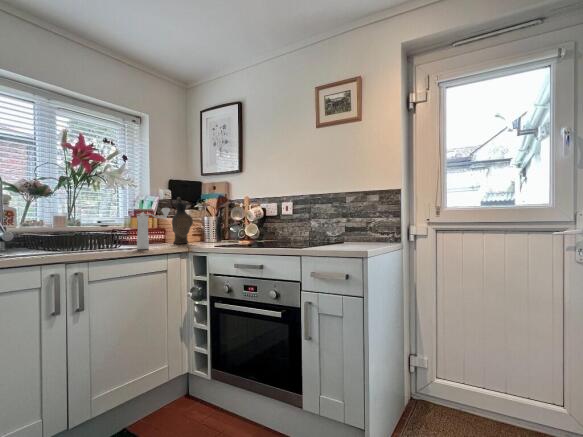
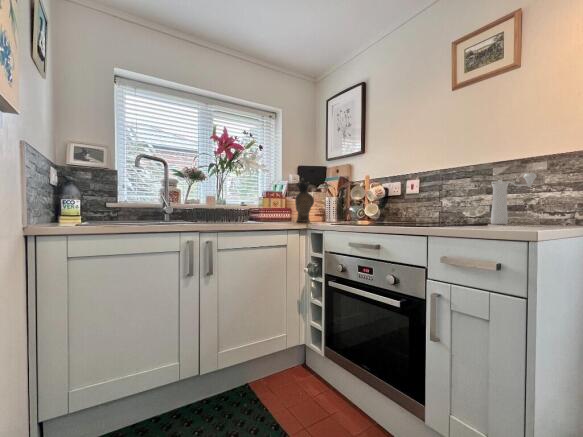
pepper mill: present [137,208,170,249] -> present [491,173,537,224]

